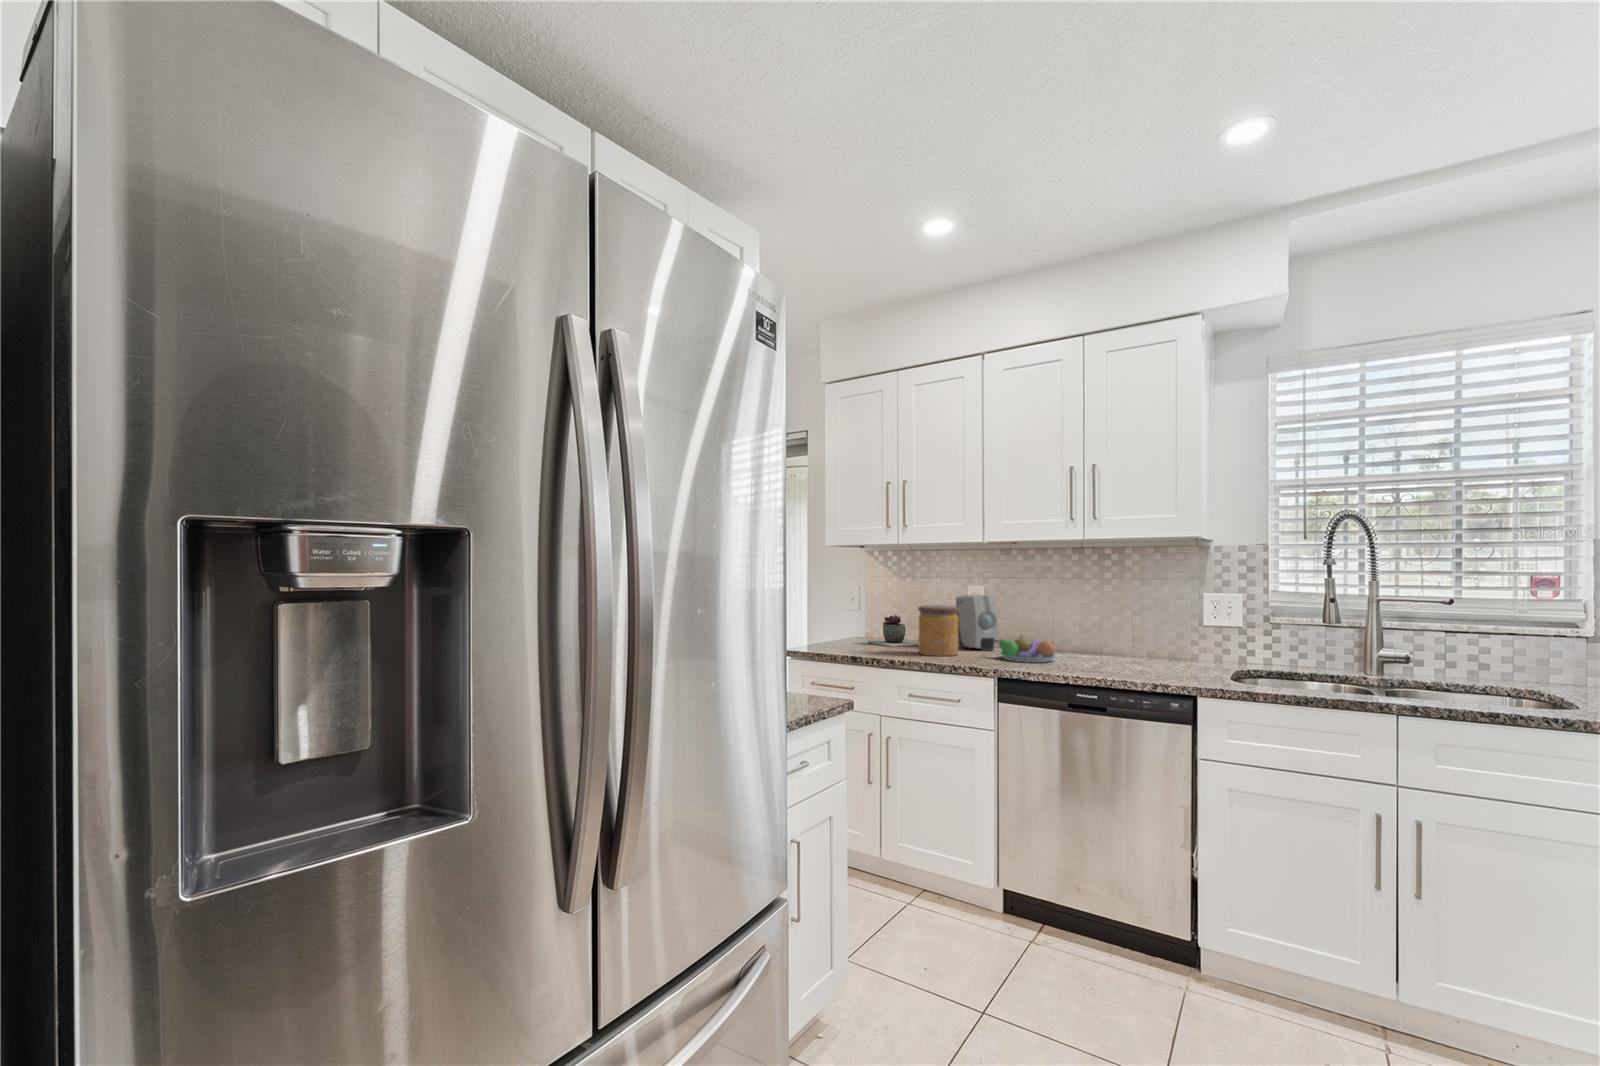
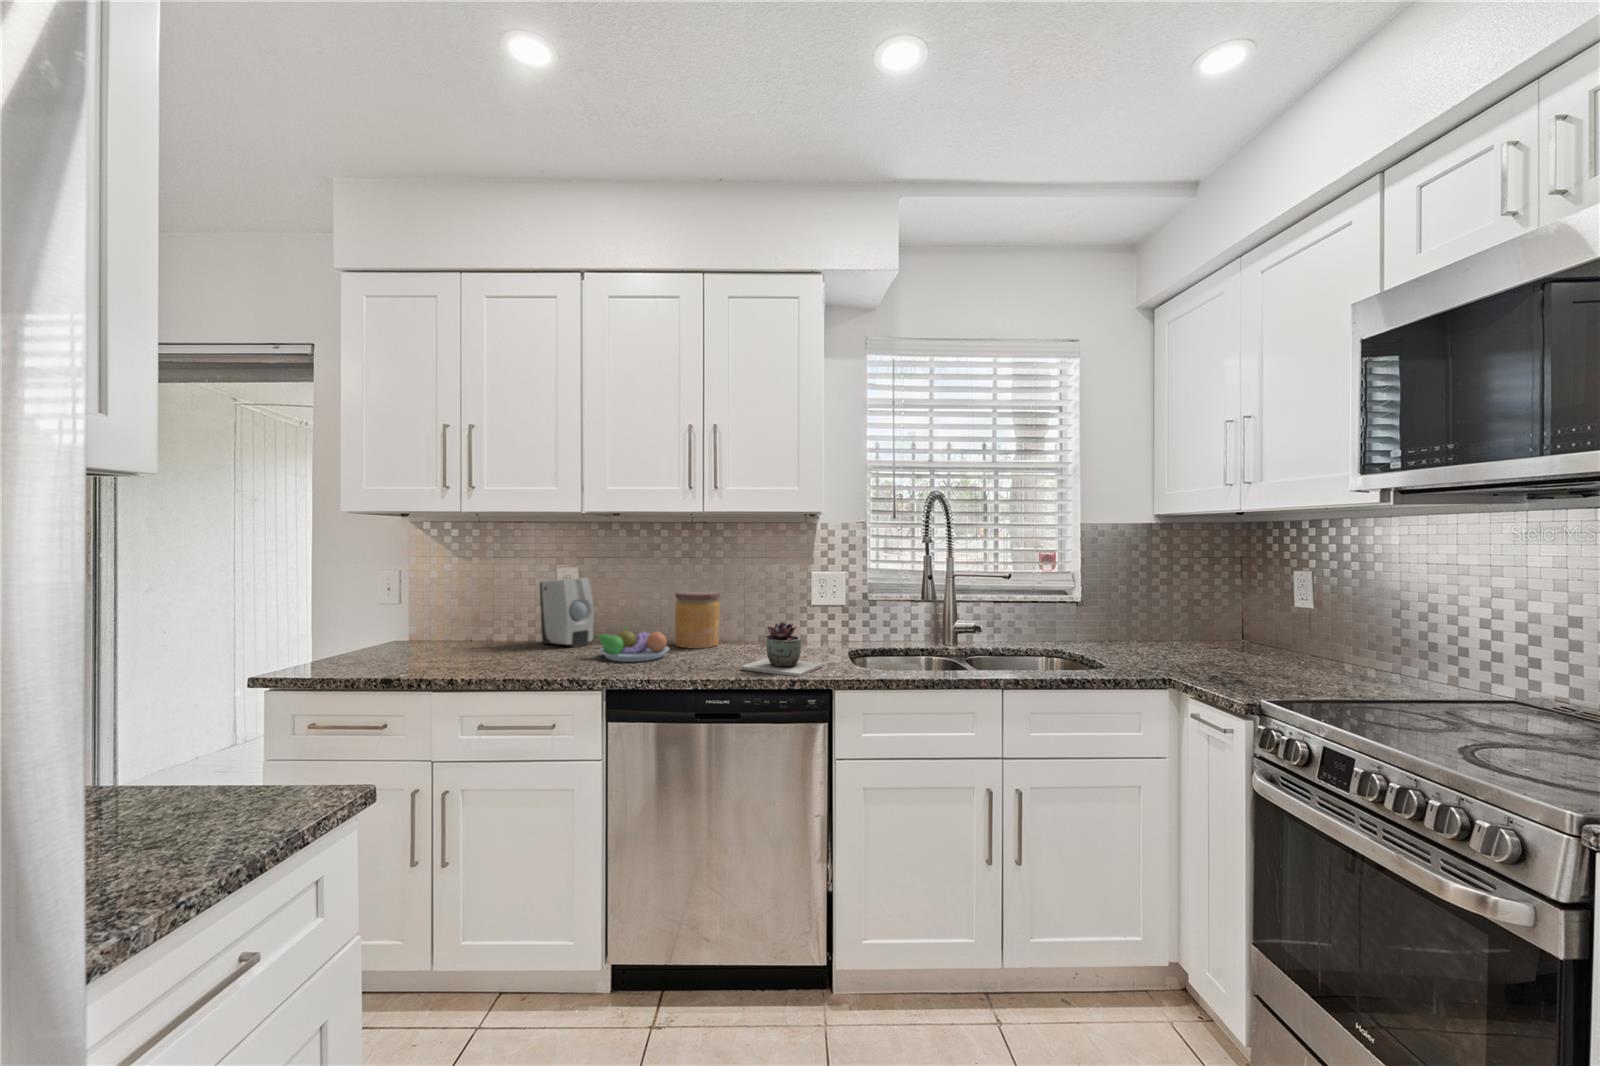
jar: present [918,605,958,656] -> present [675,590,720,649]
succulent plant: present [868,615,919,647] -> present [741,623,824,677]

